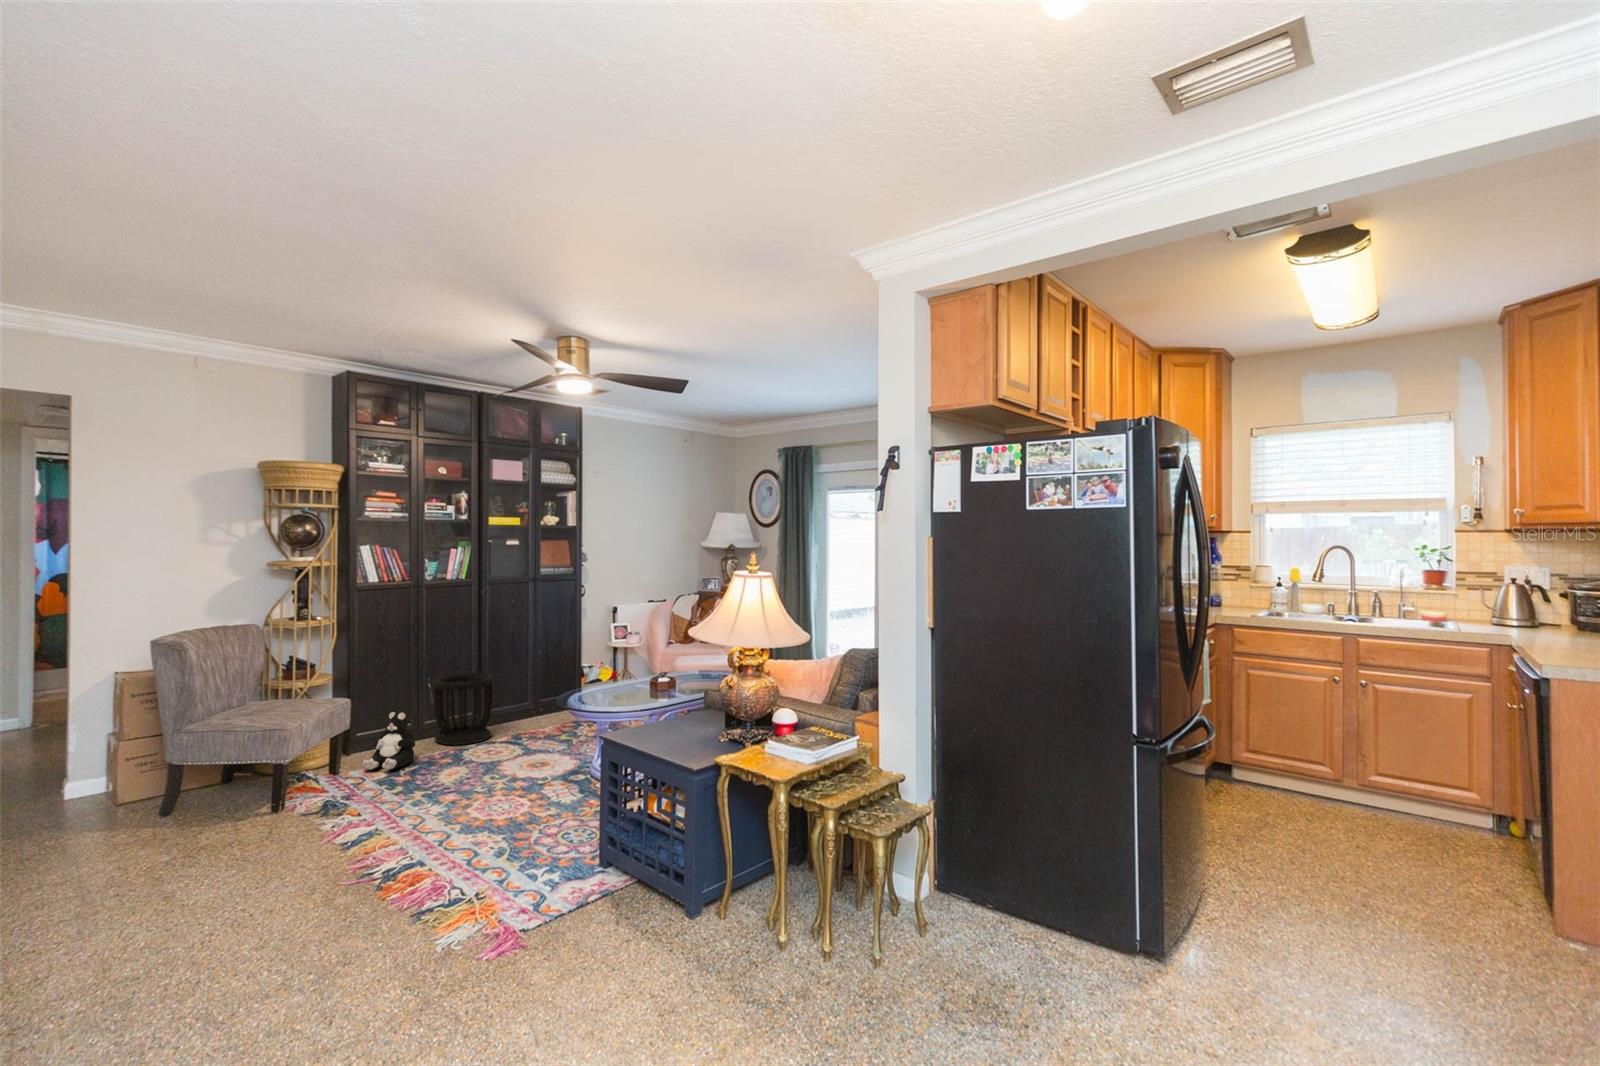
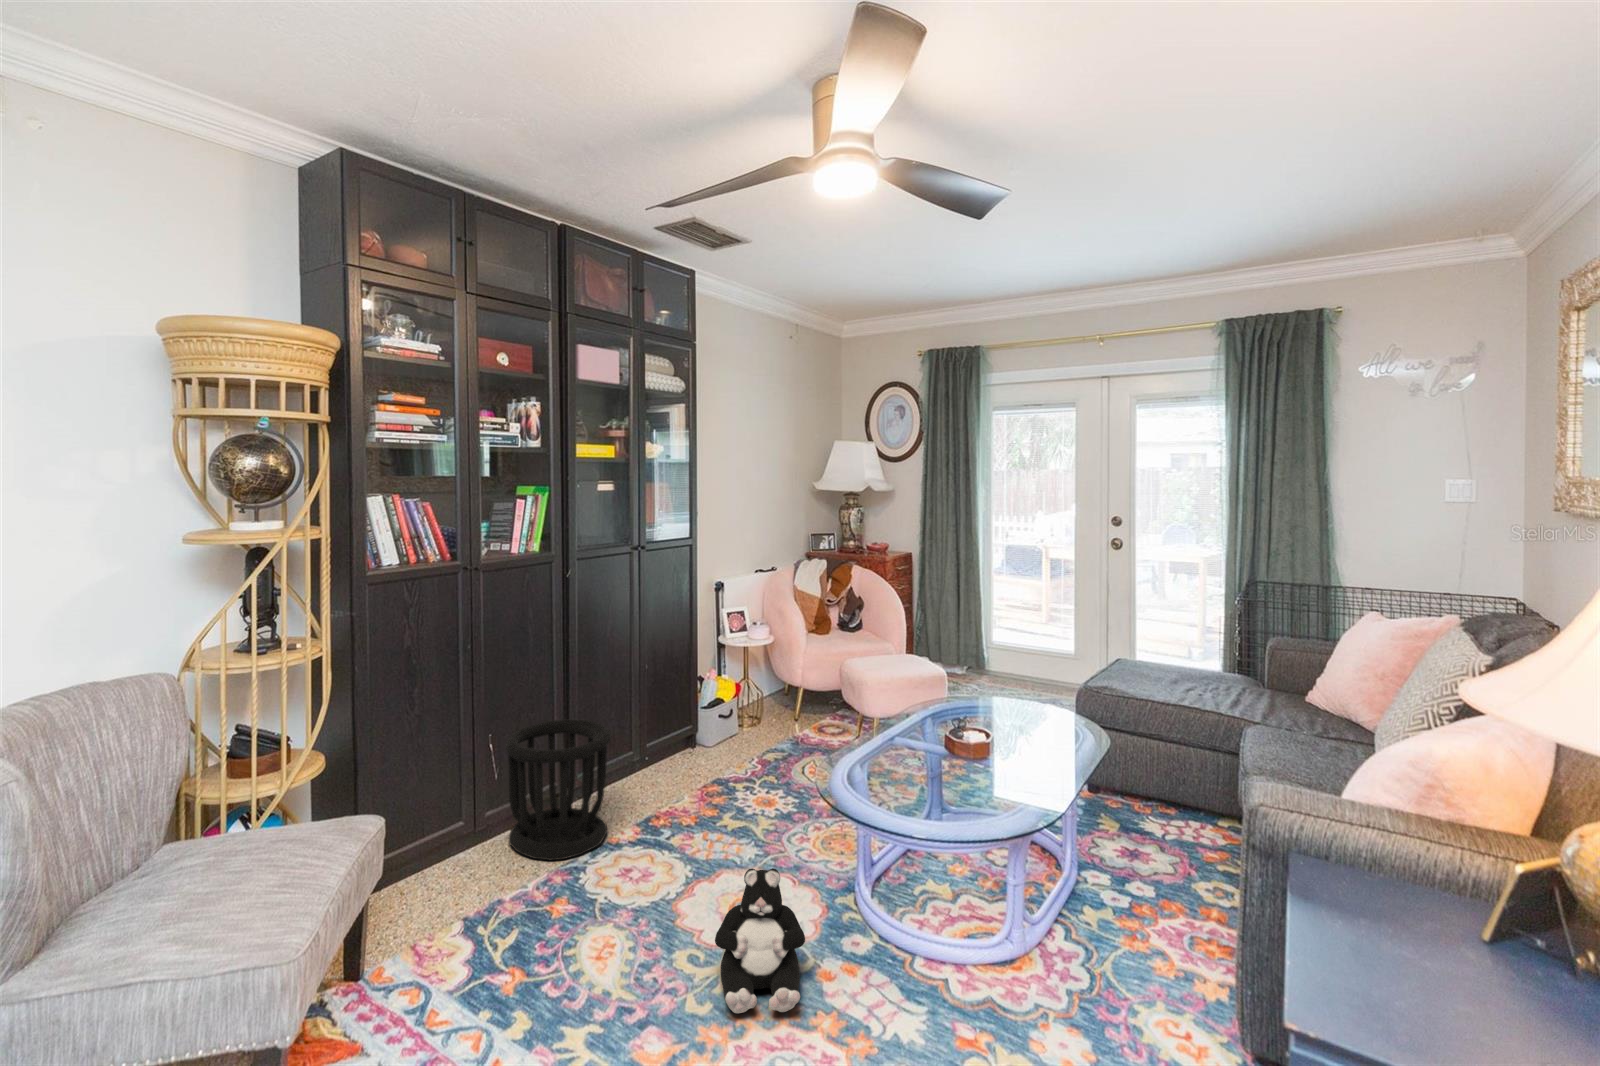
plush toy: present [363,712,415,770] -> present [715,868,805,1013]

